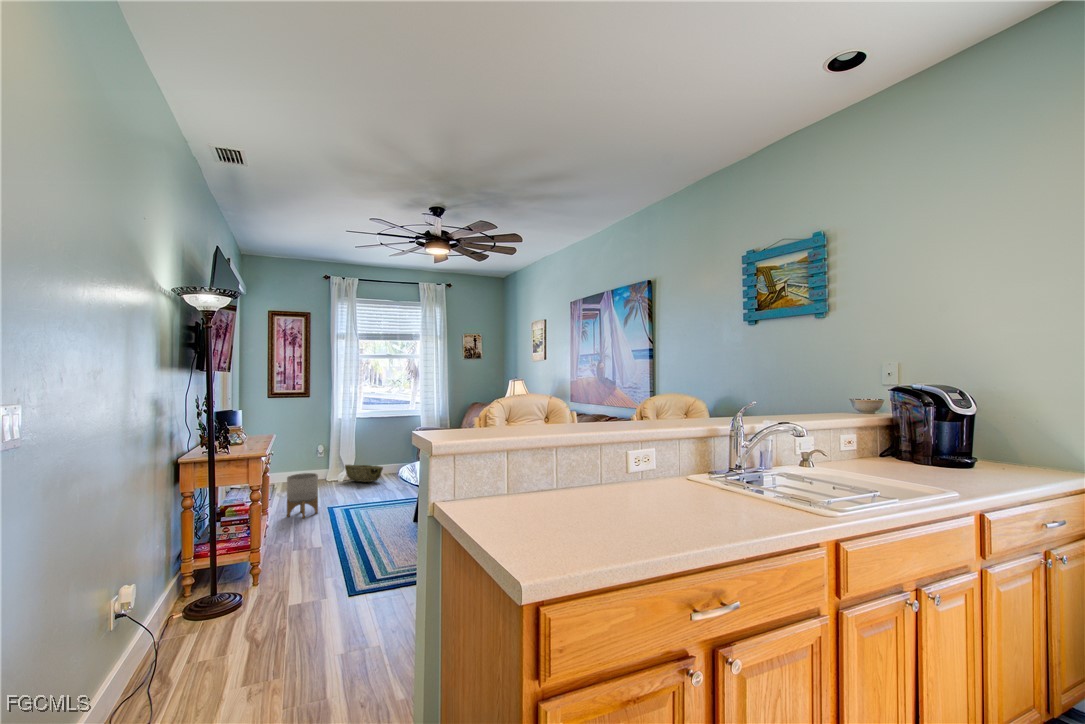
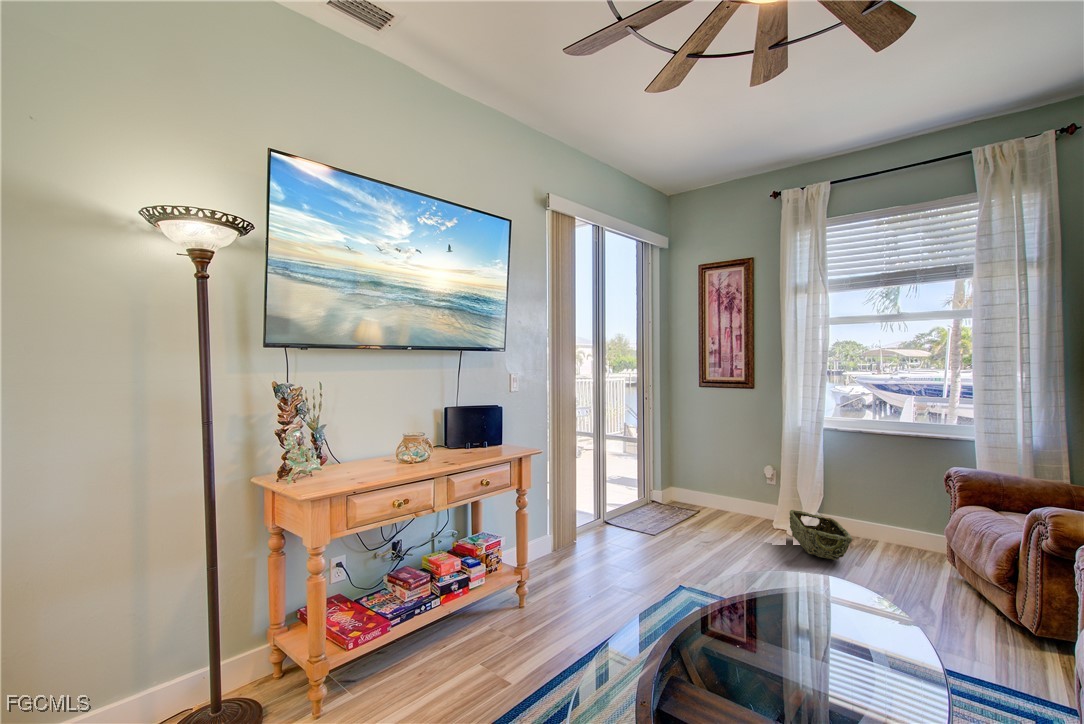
planter: present [287,473,318,518] -> none [601,516,647,595]

